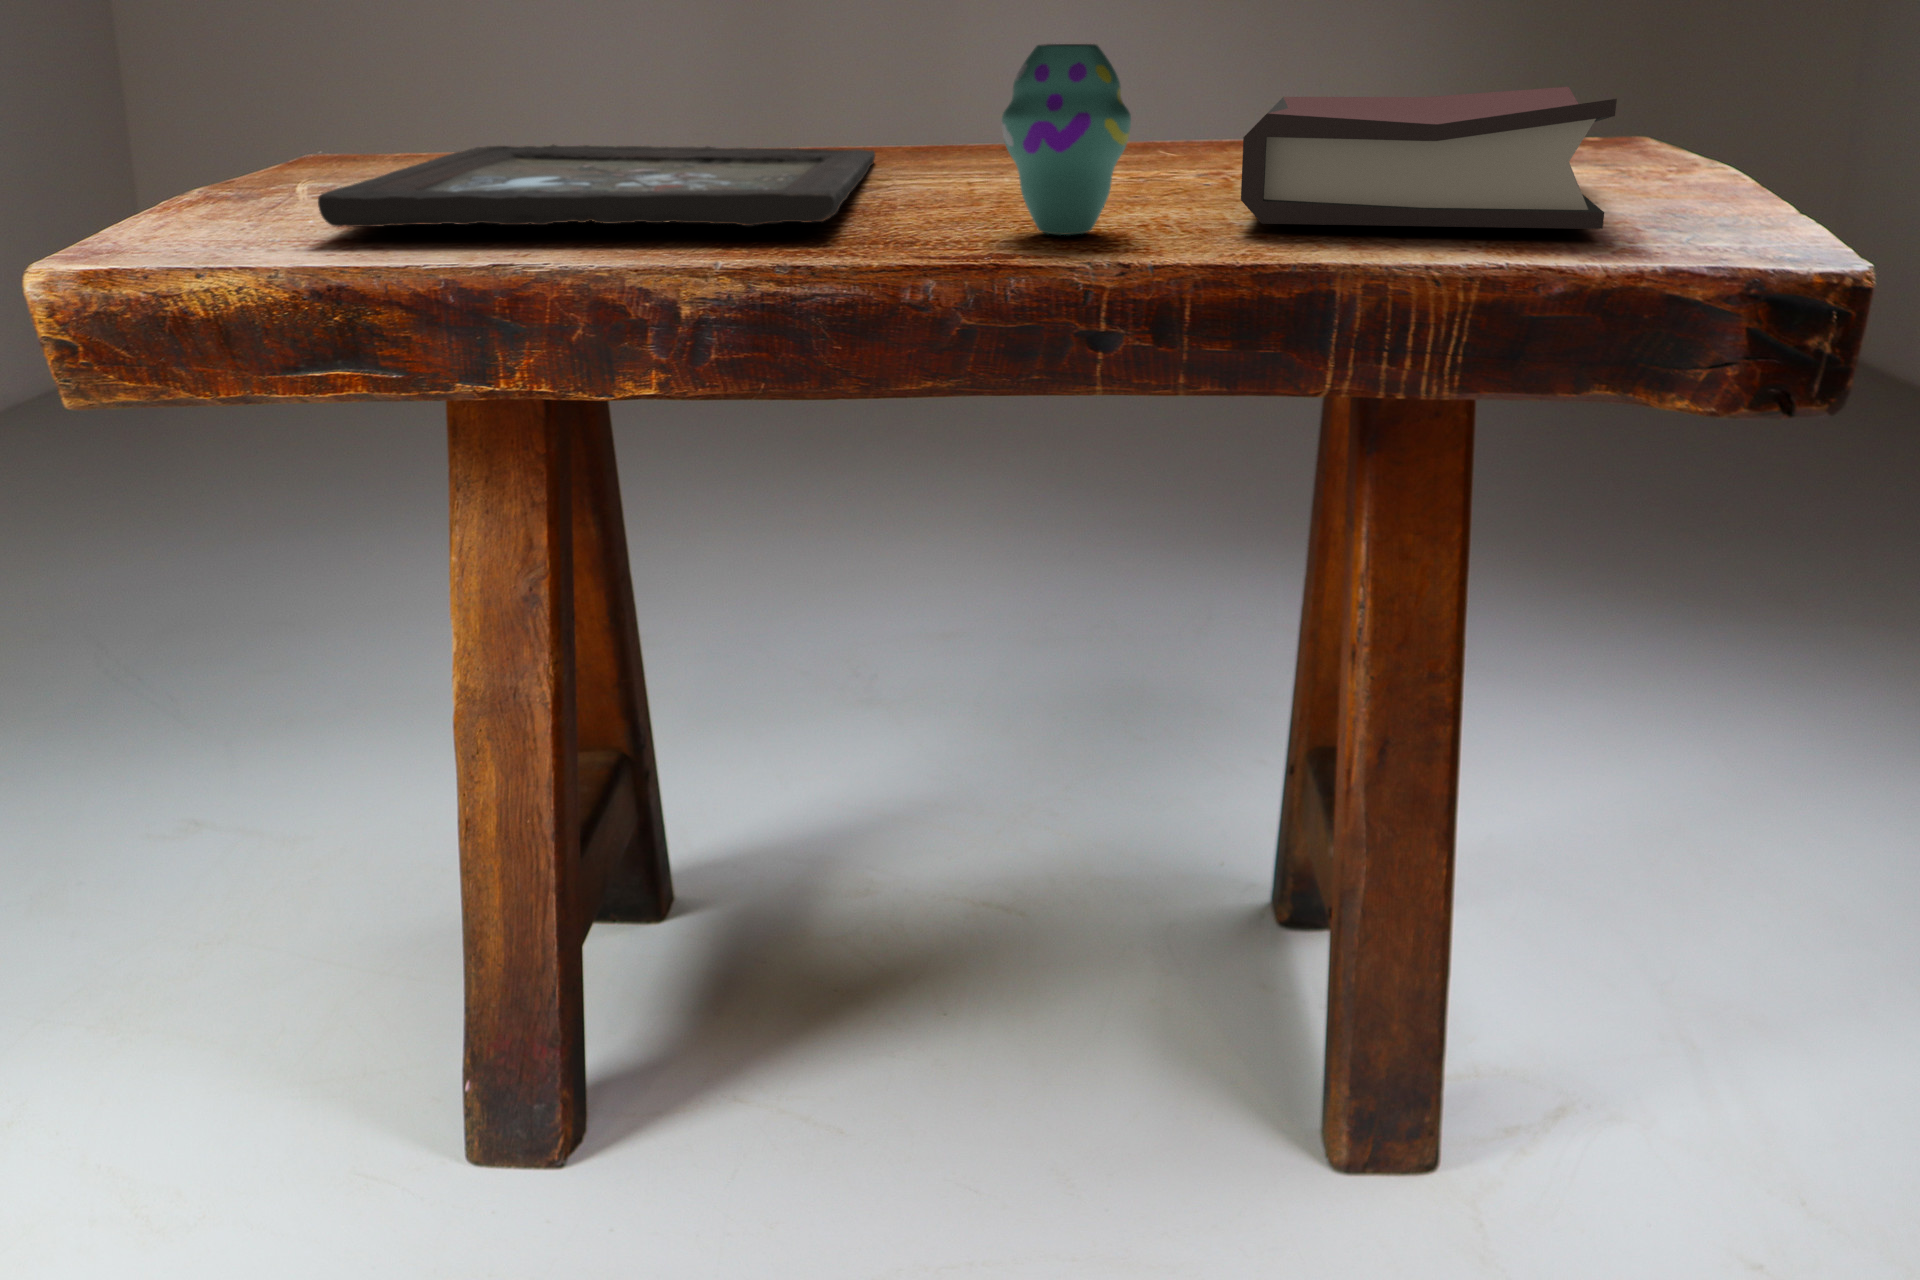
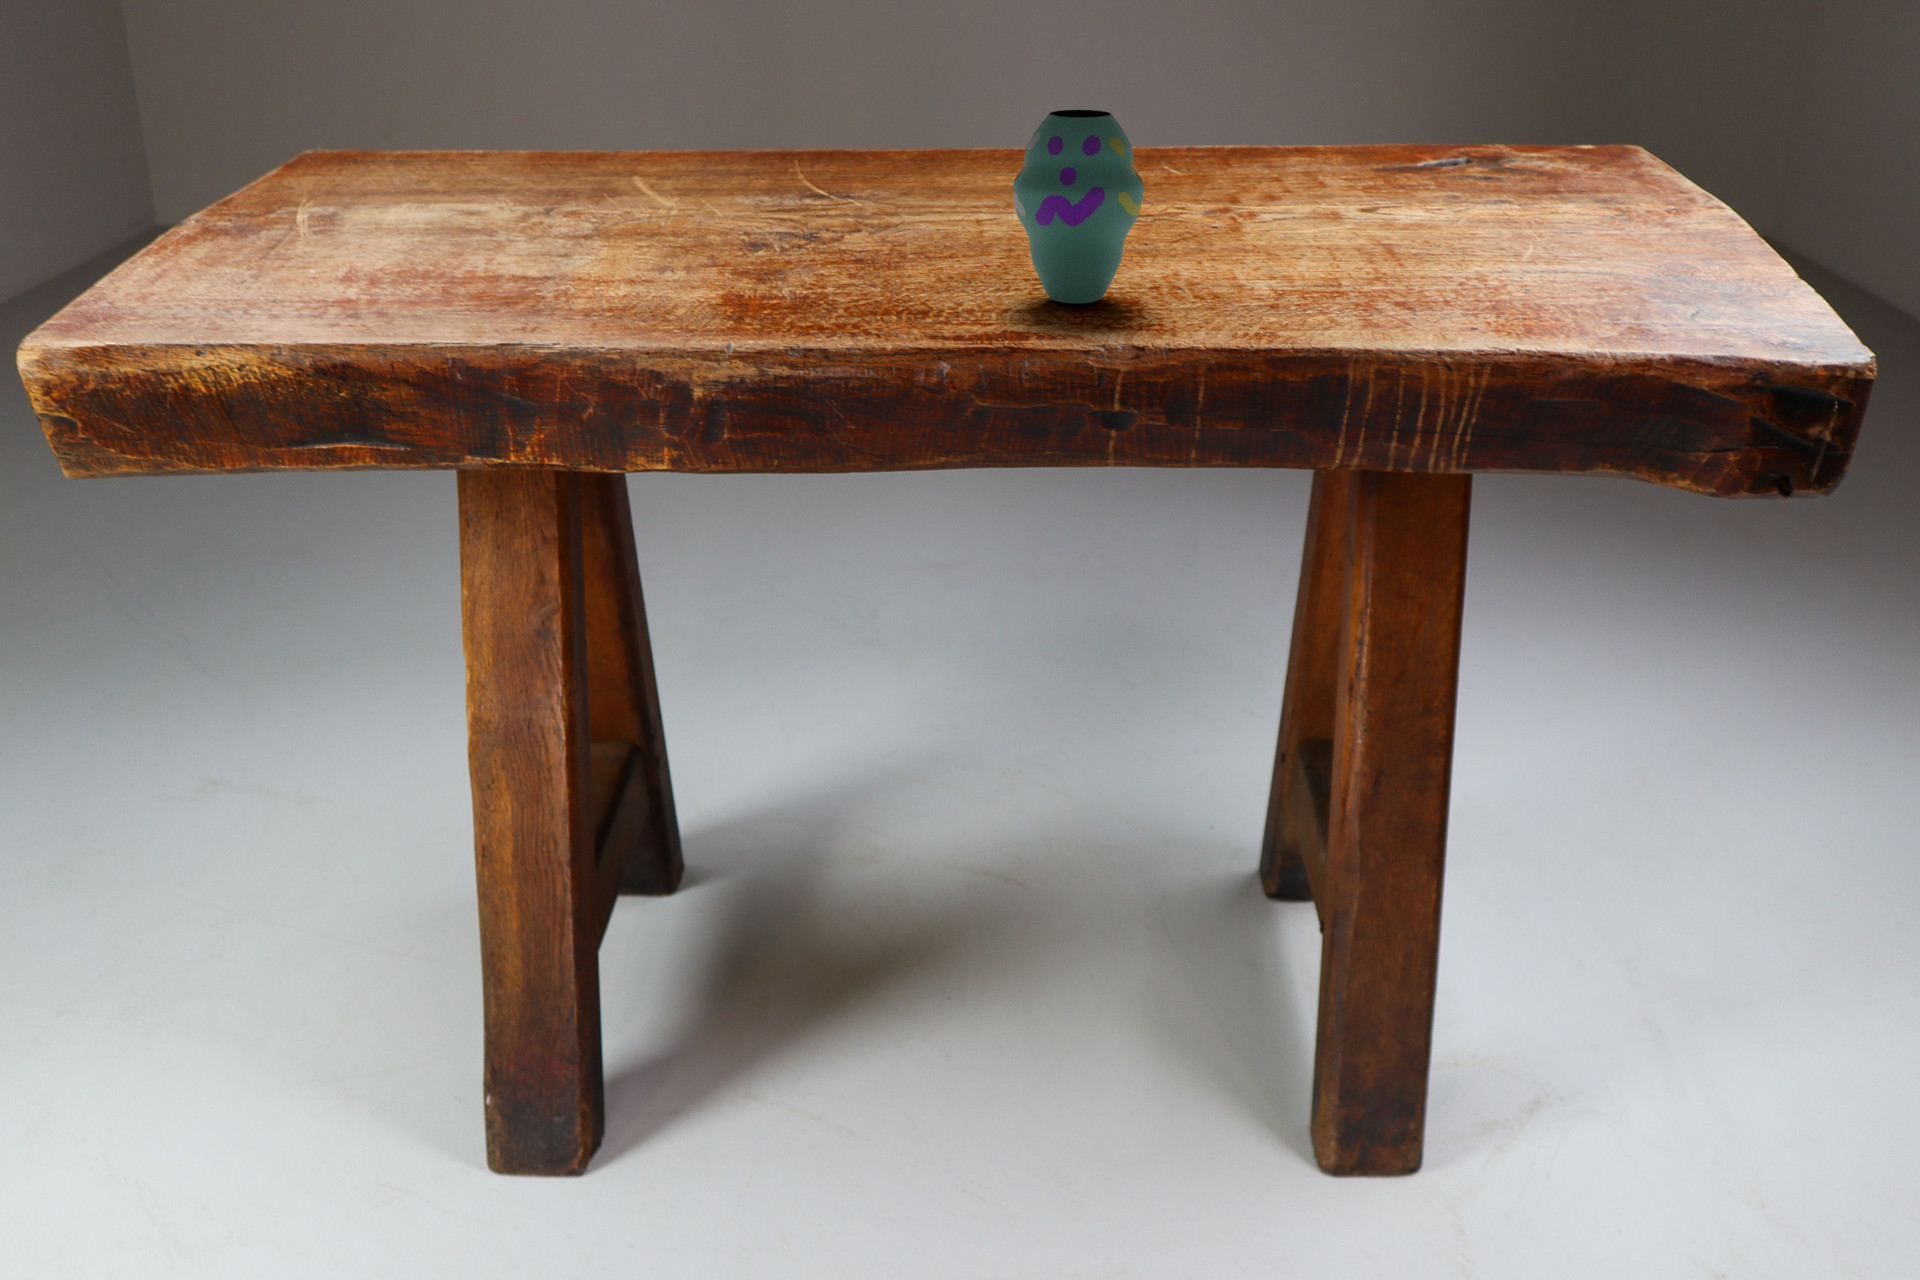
hardback book: present [1241,87,1617,229] -> none [1252,129,1633,306]
tray: present [318,145,875,227] -> none [320,168,876,294]

